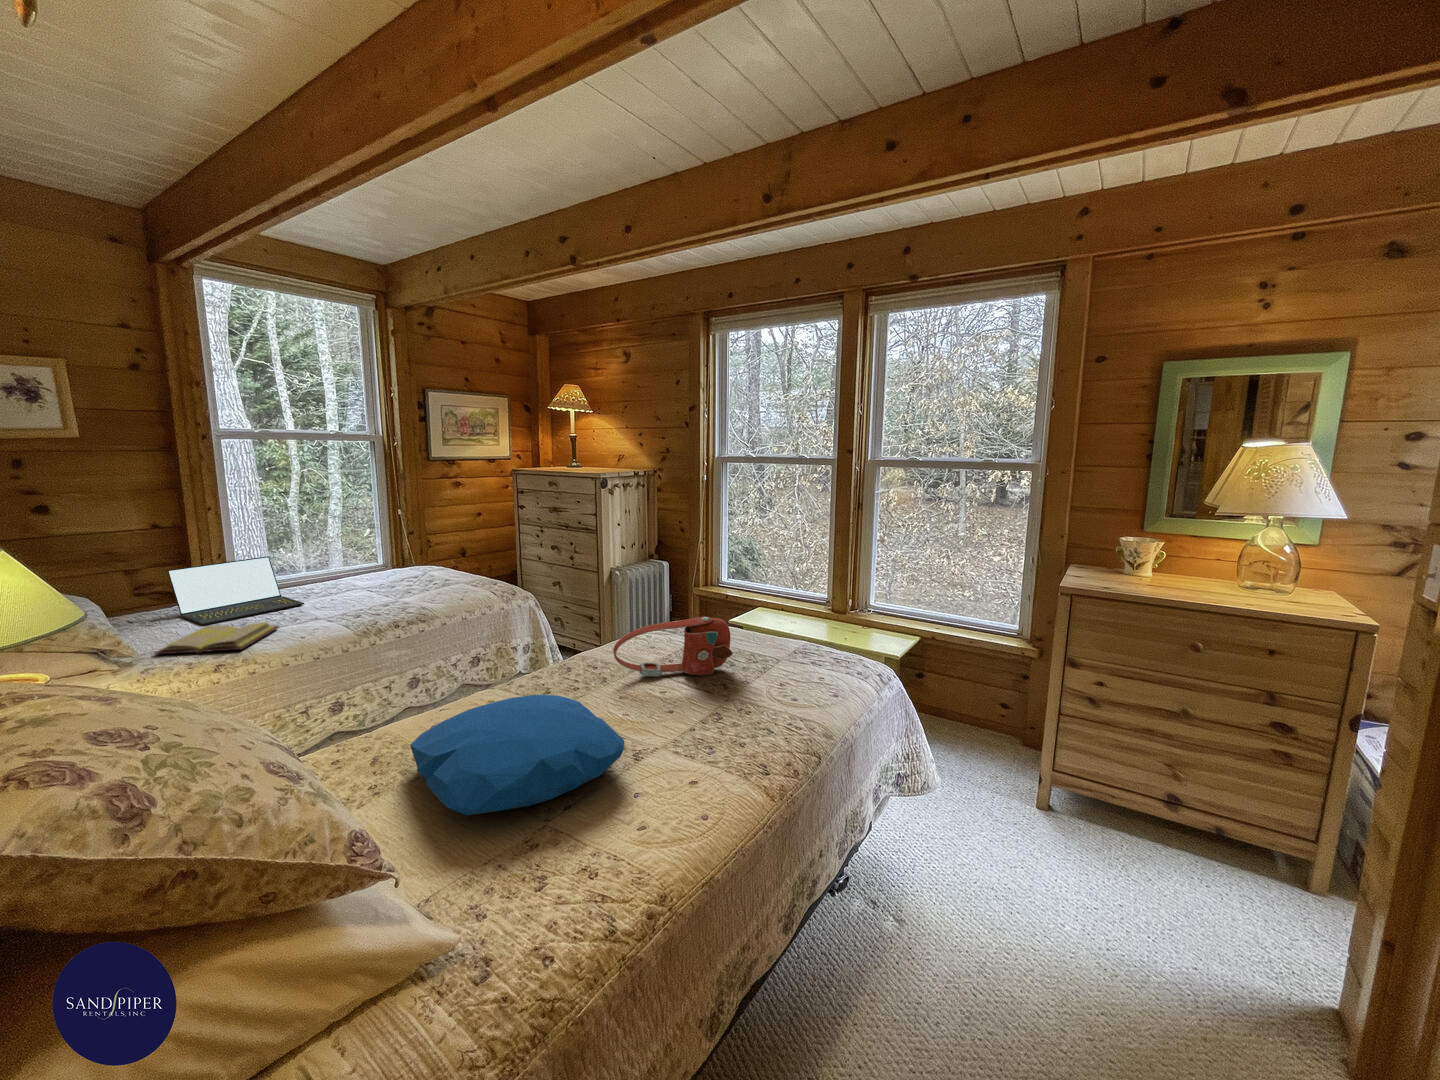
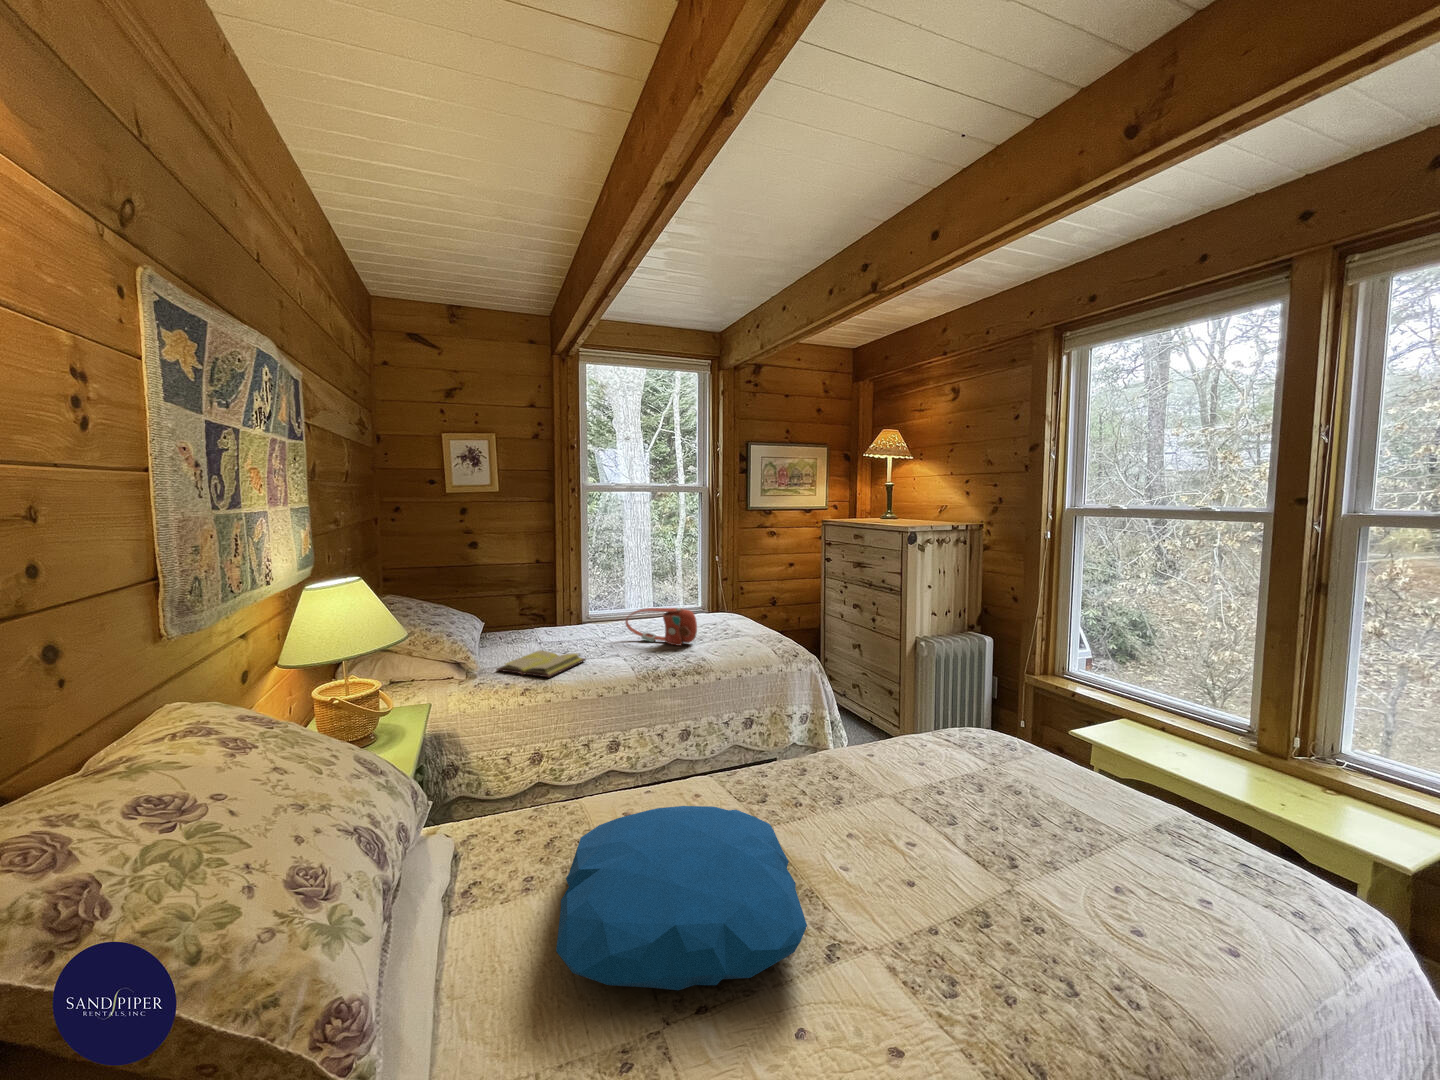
laptop: present [167,556,304,625] -> none [530,593,616,648]
handbag: present [613,617,733,677] -> present [625,608,697,646]

